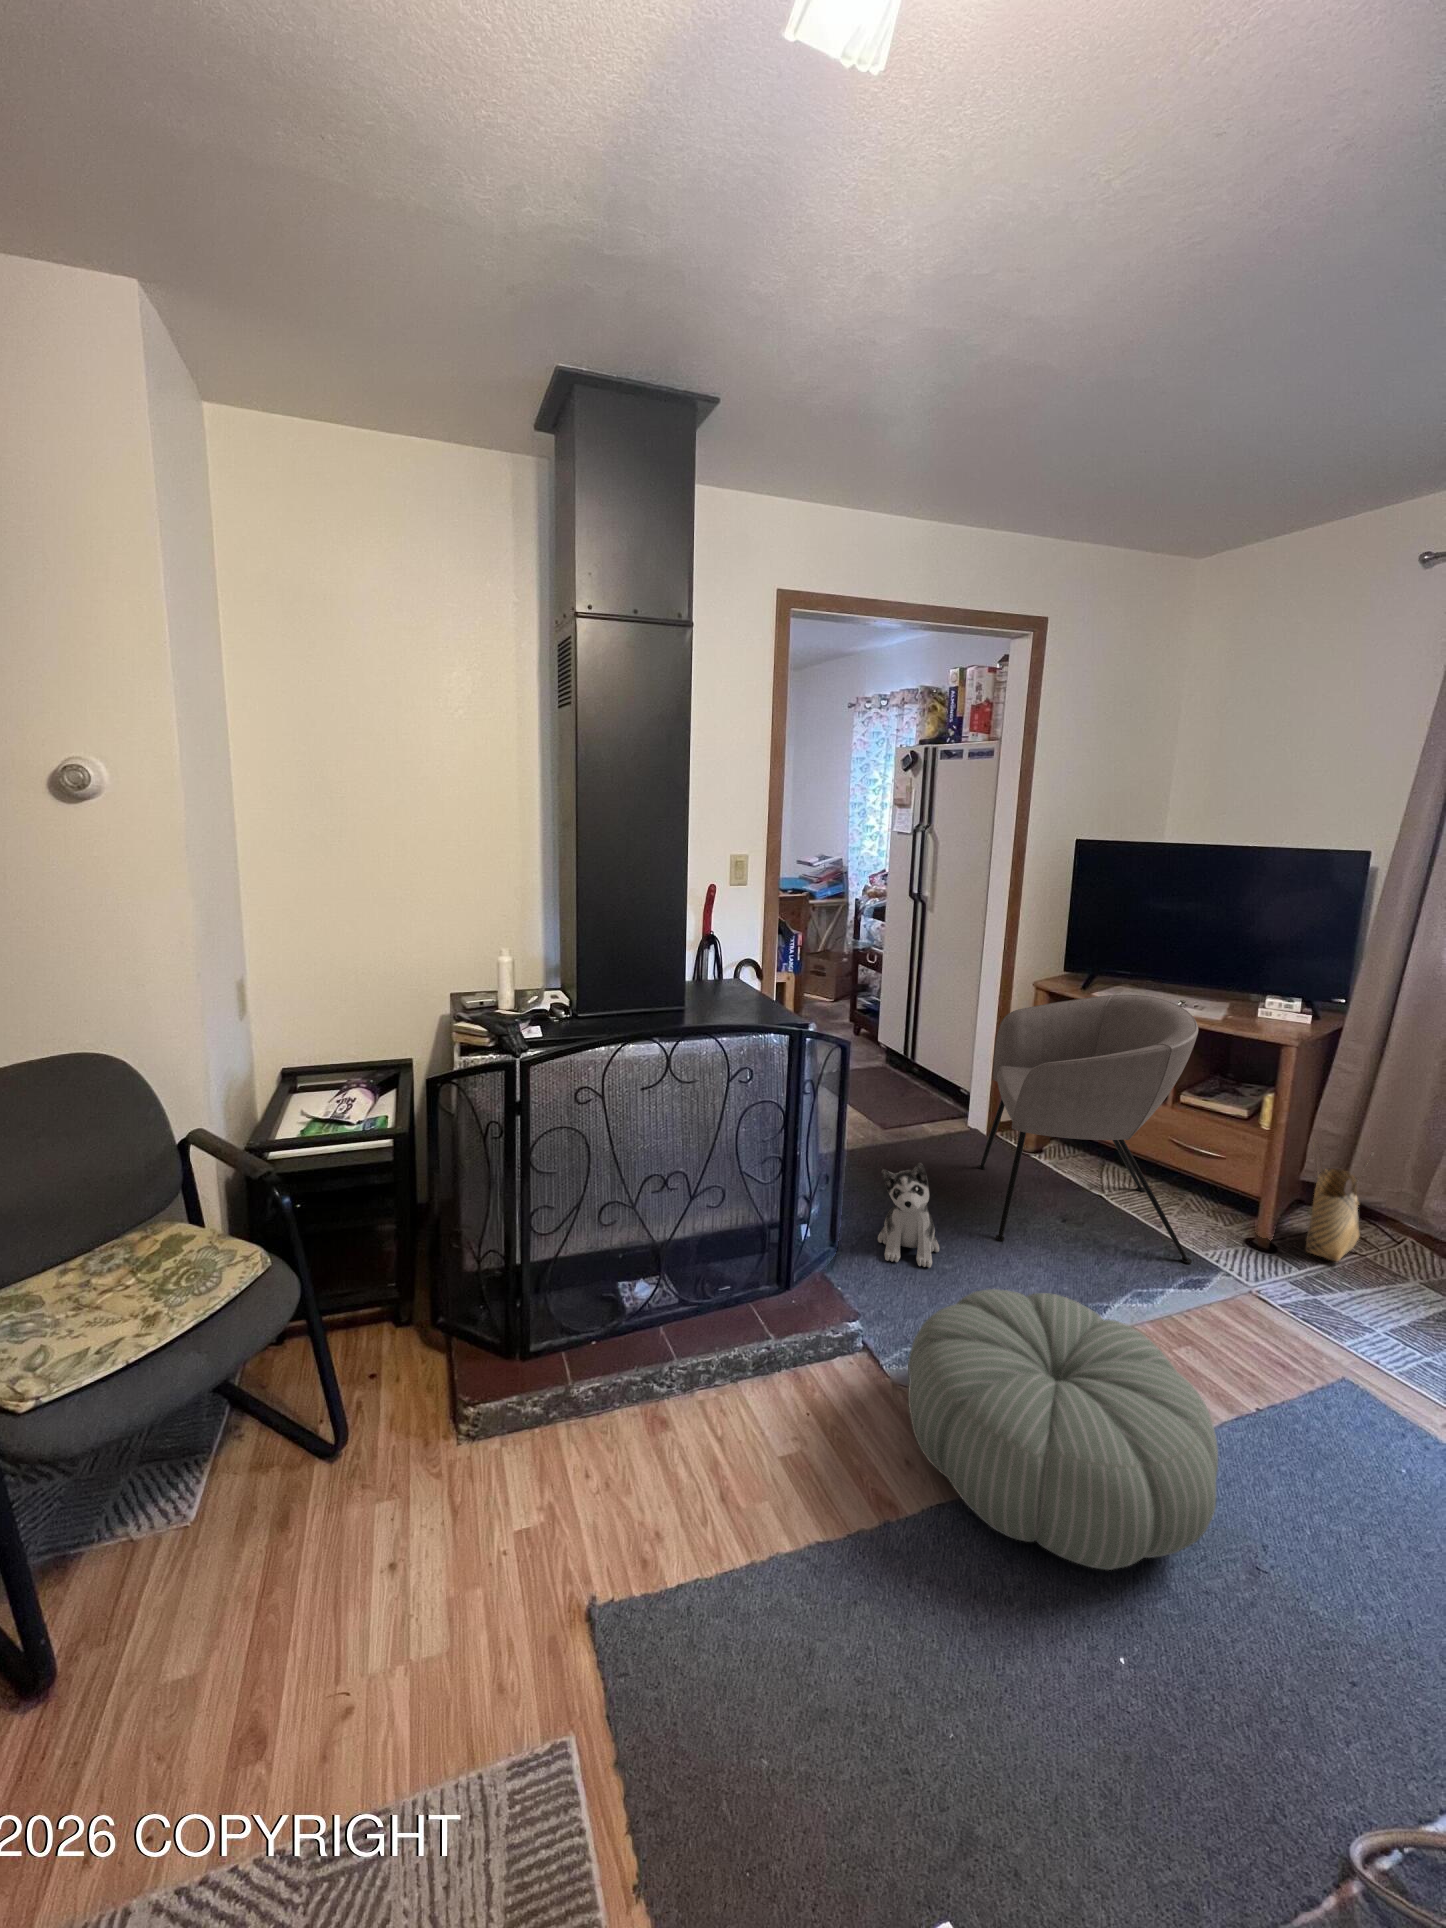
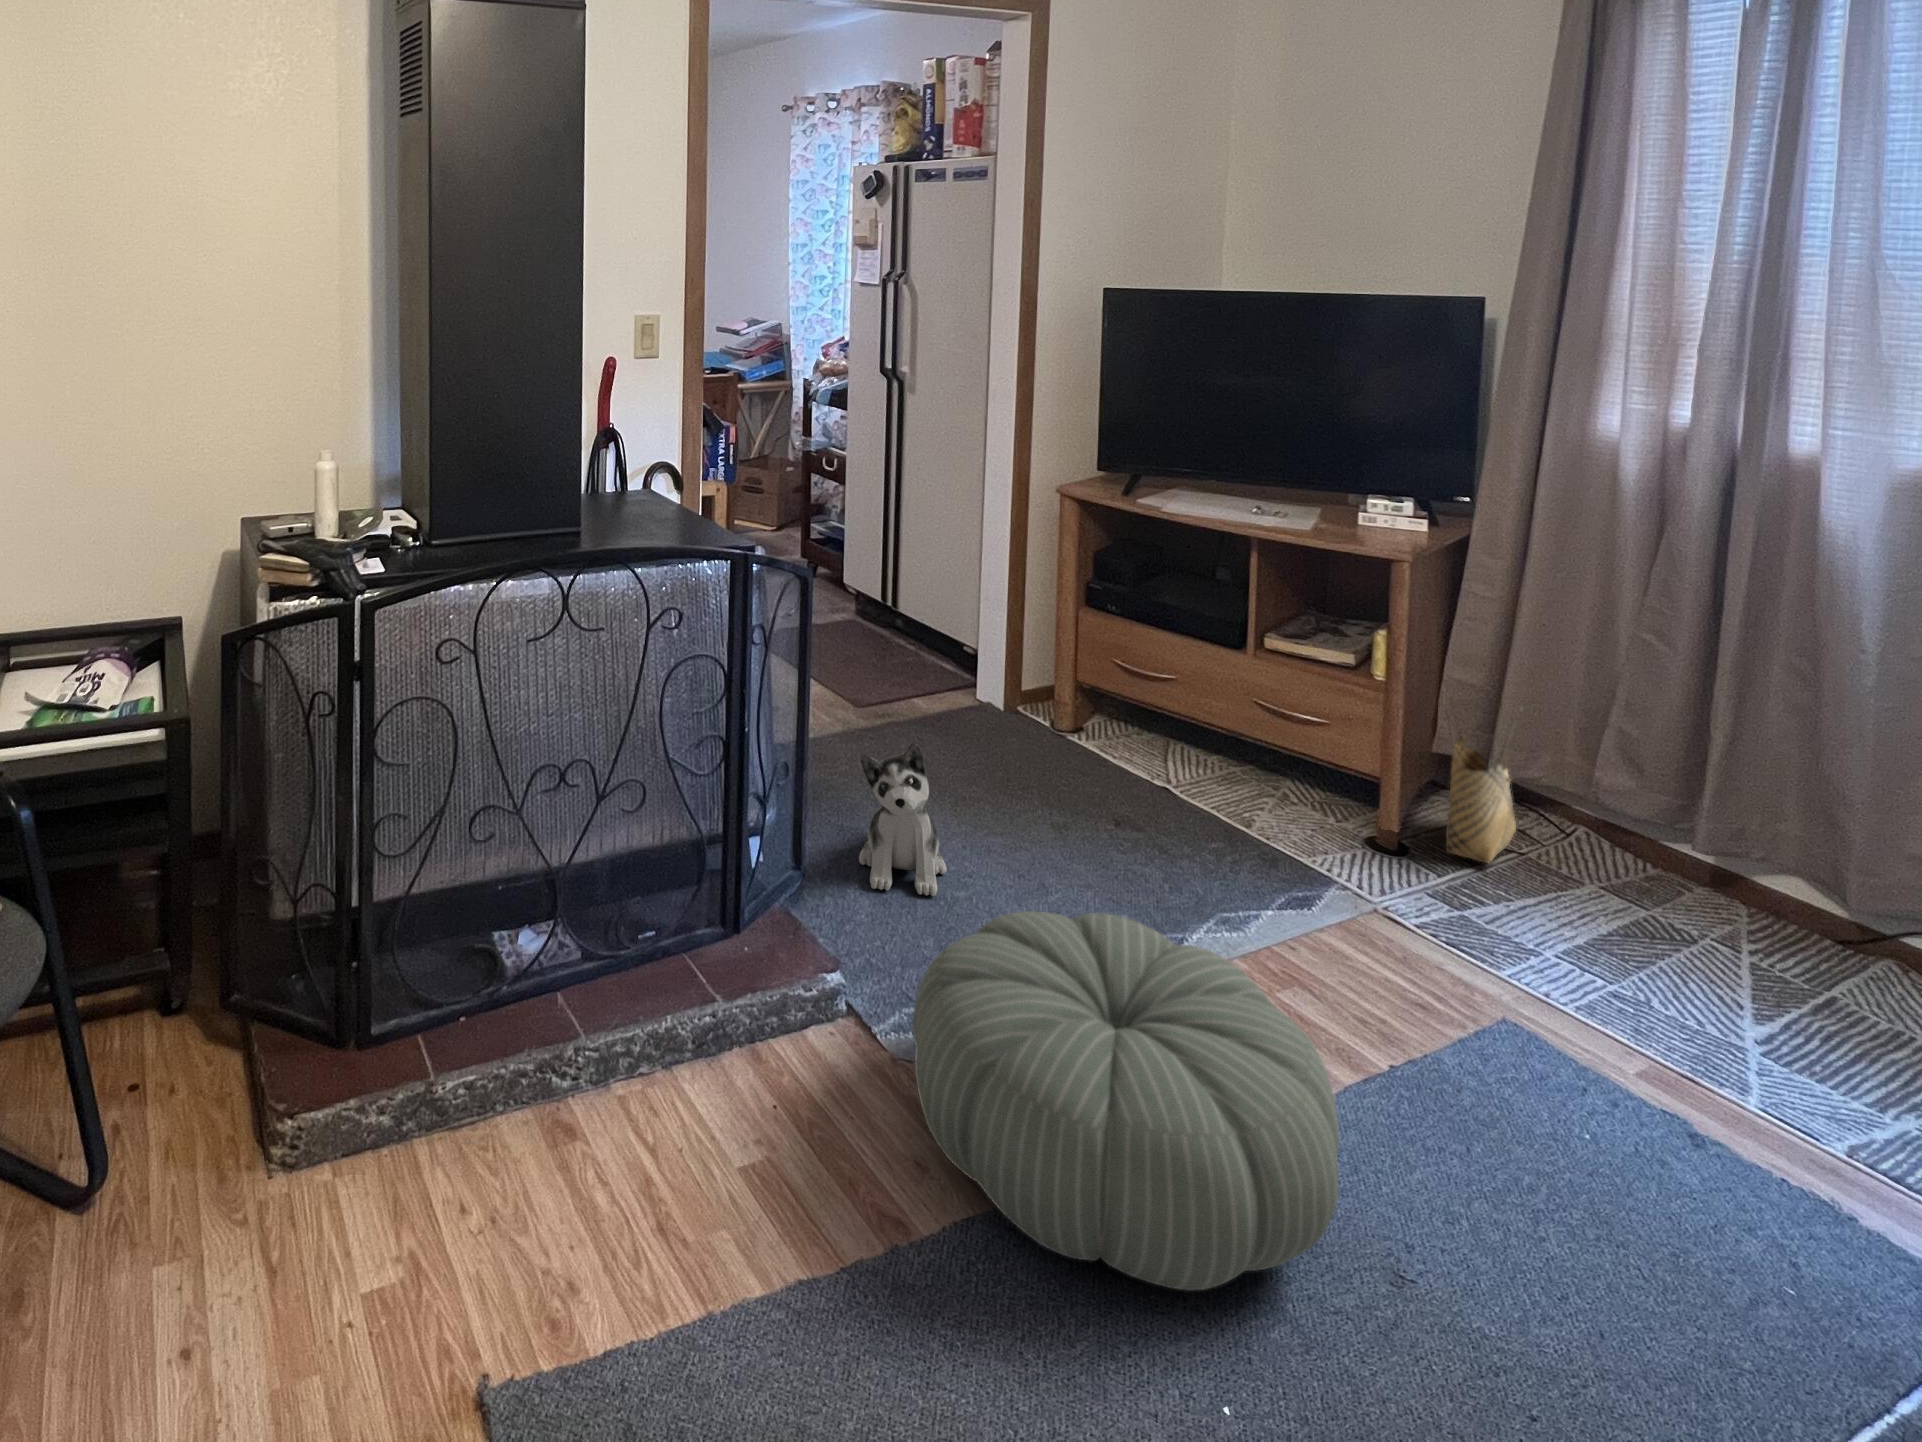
armchair: present [978,995,1198,1264] -> none [994,500,1294,875]

